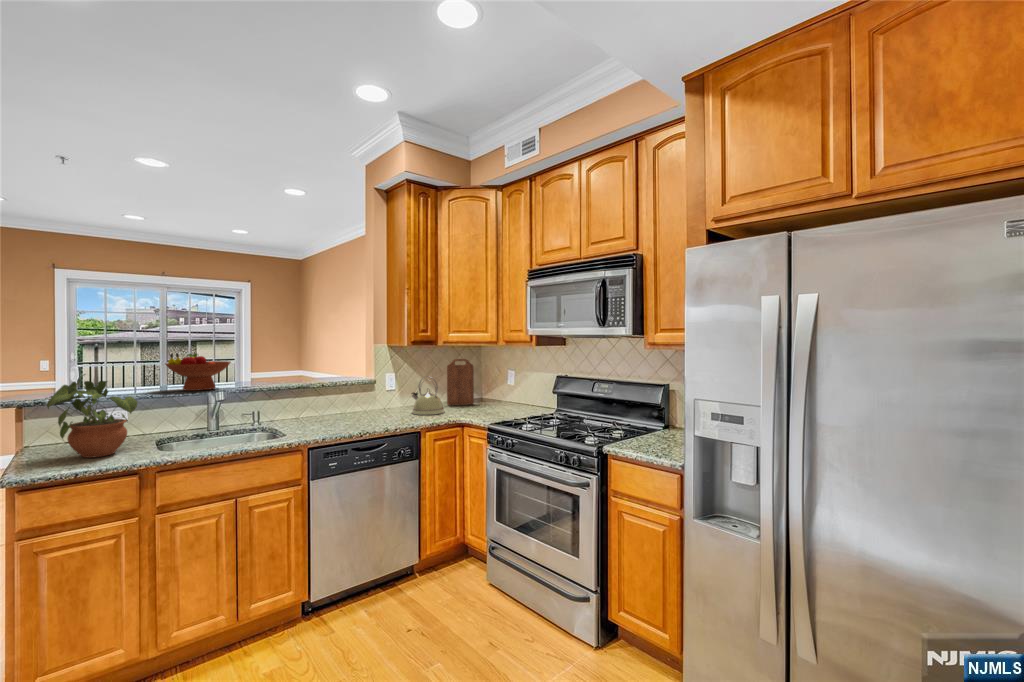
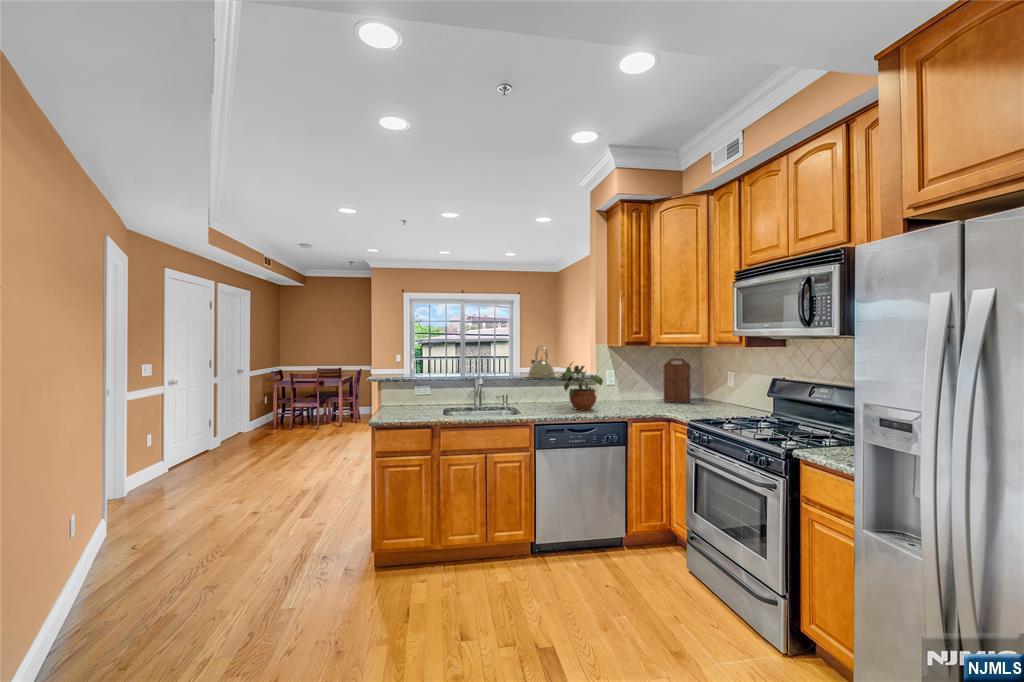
fruit bowl: present [165,353,231,391] -> none [452,350,491,377]
potted plant: present [45,374,137,458] -> present [561,362,603,410]
kettle: present [412,376,444,415] -> present [528,346,555,378]

